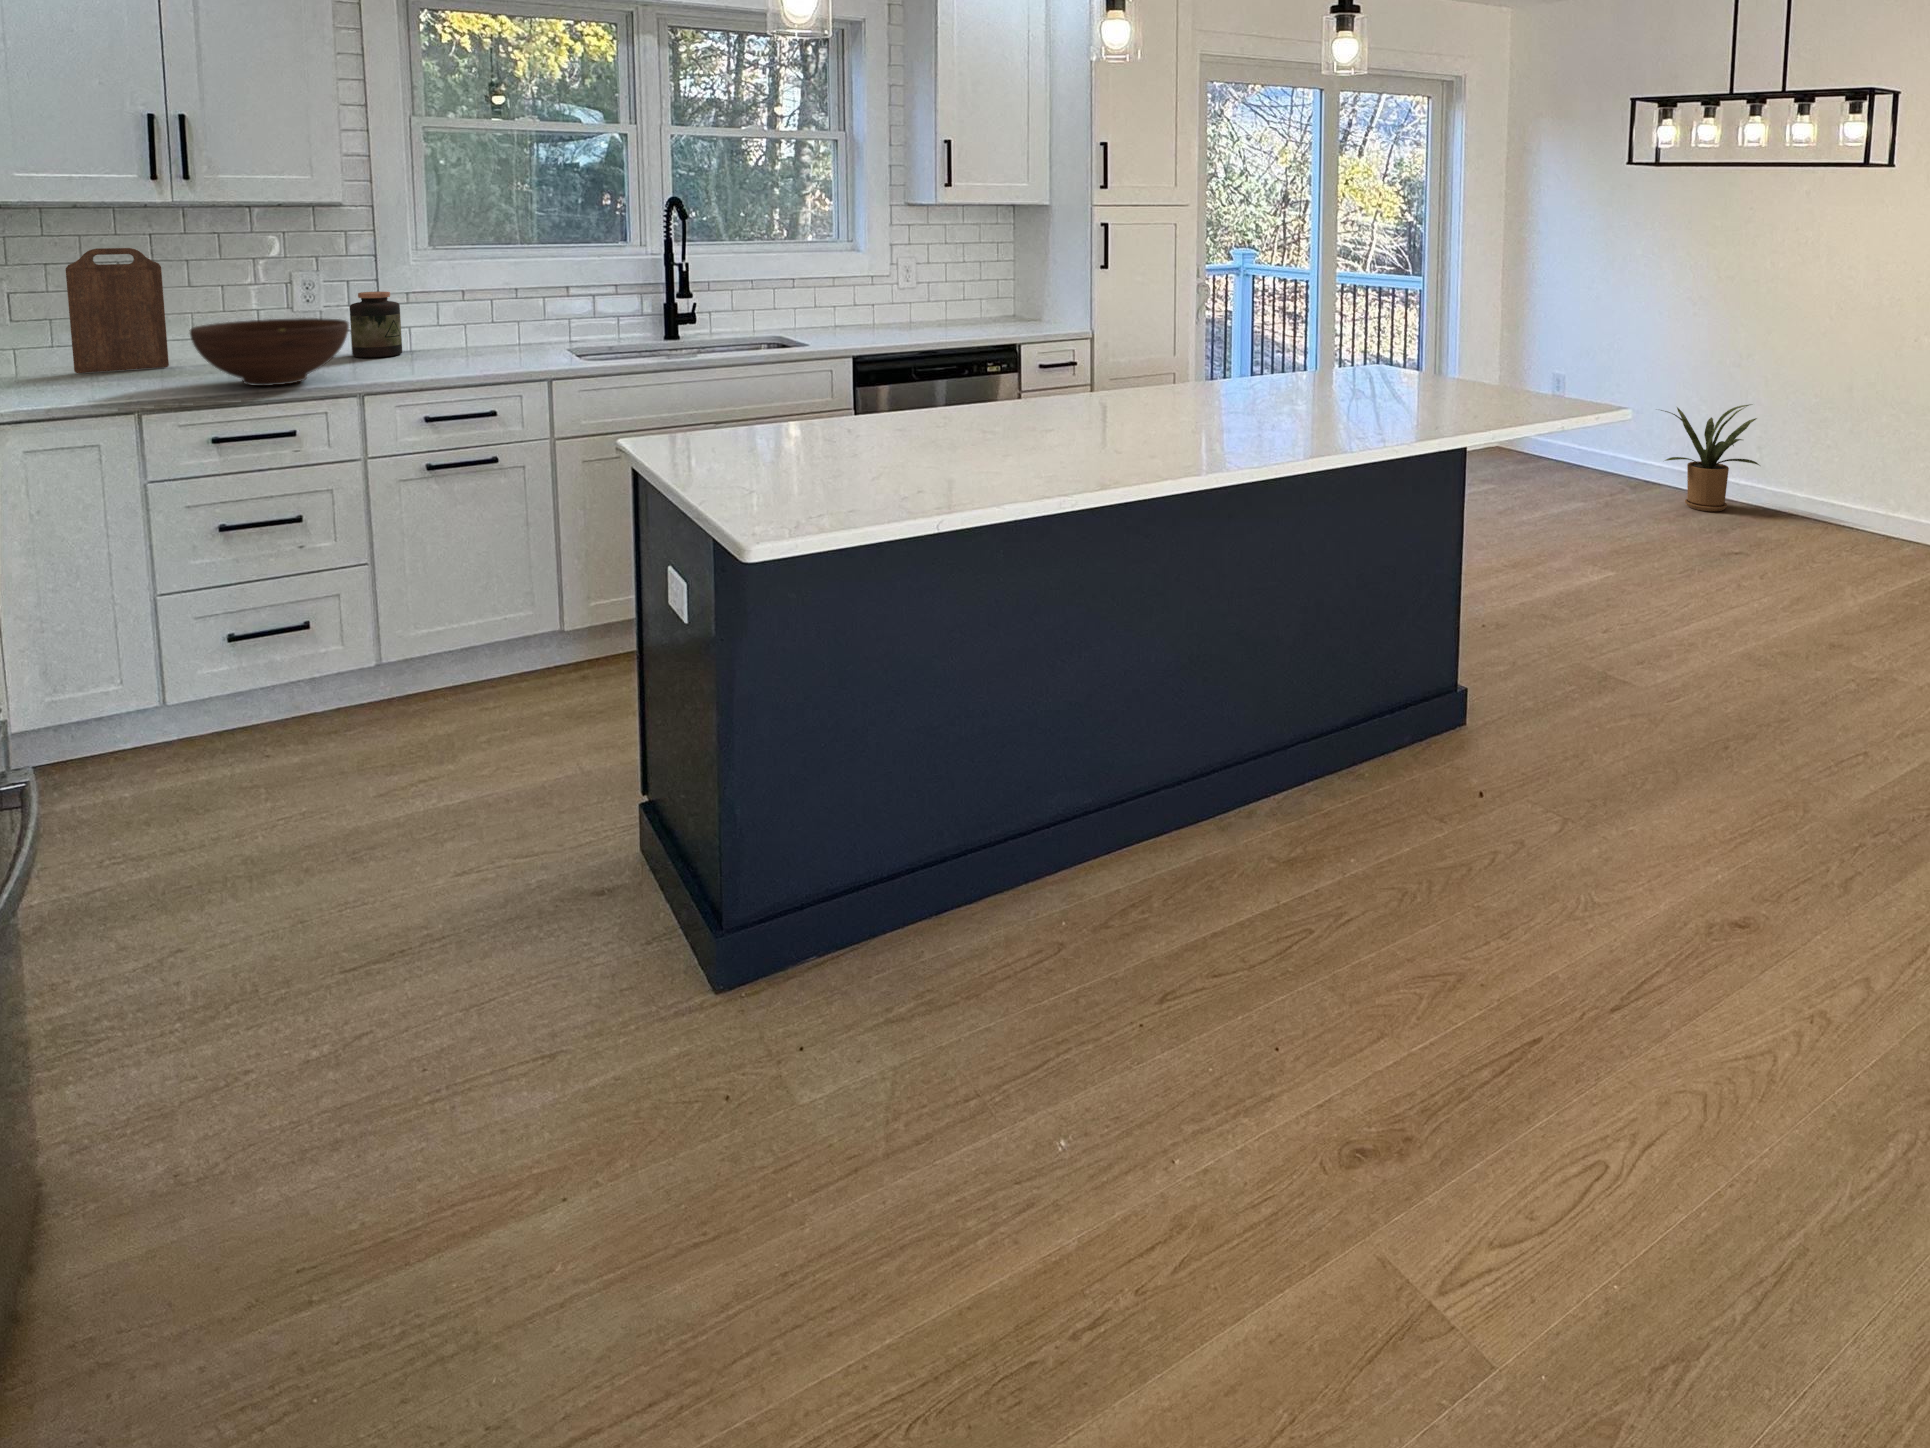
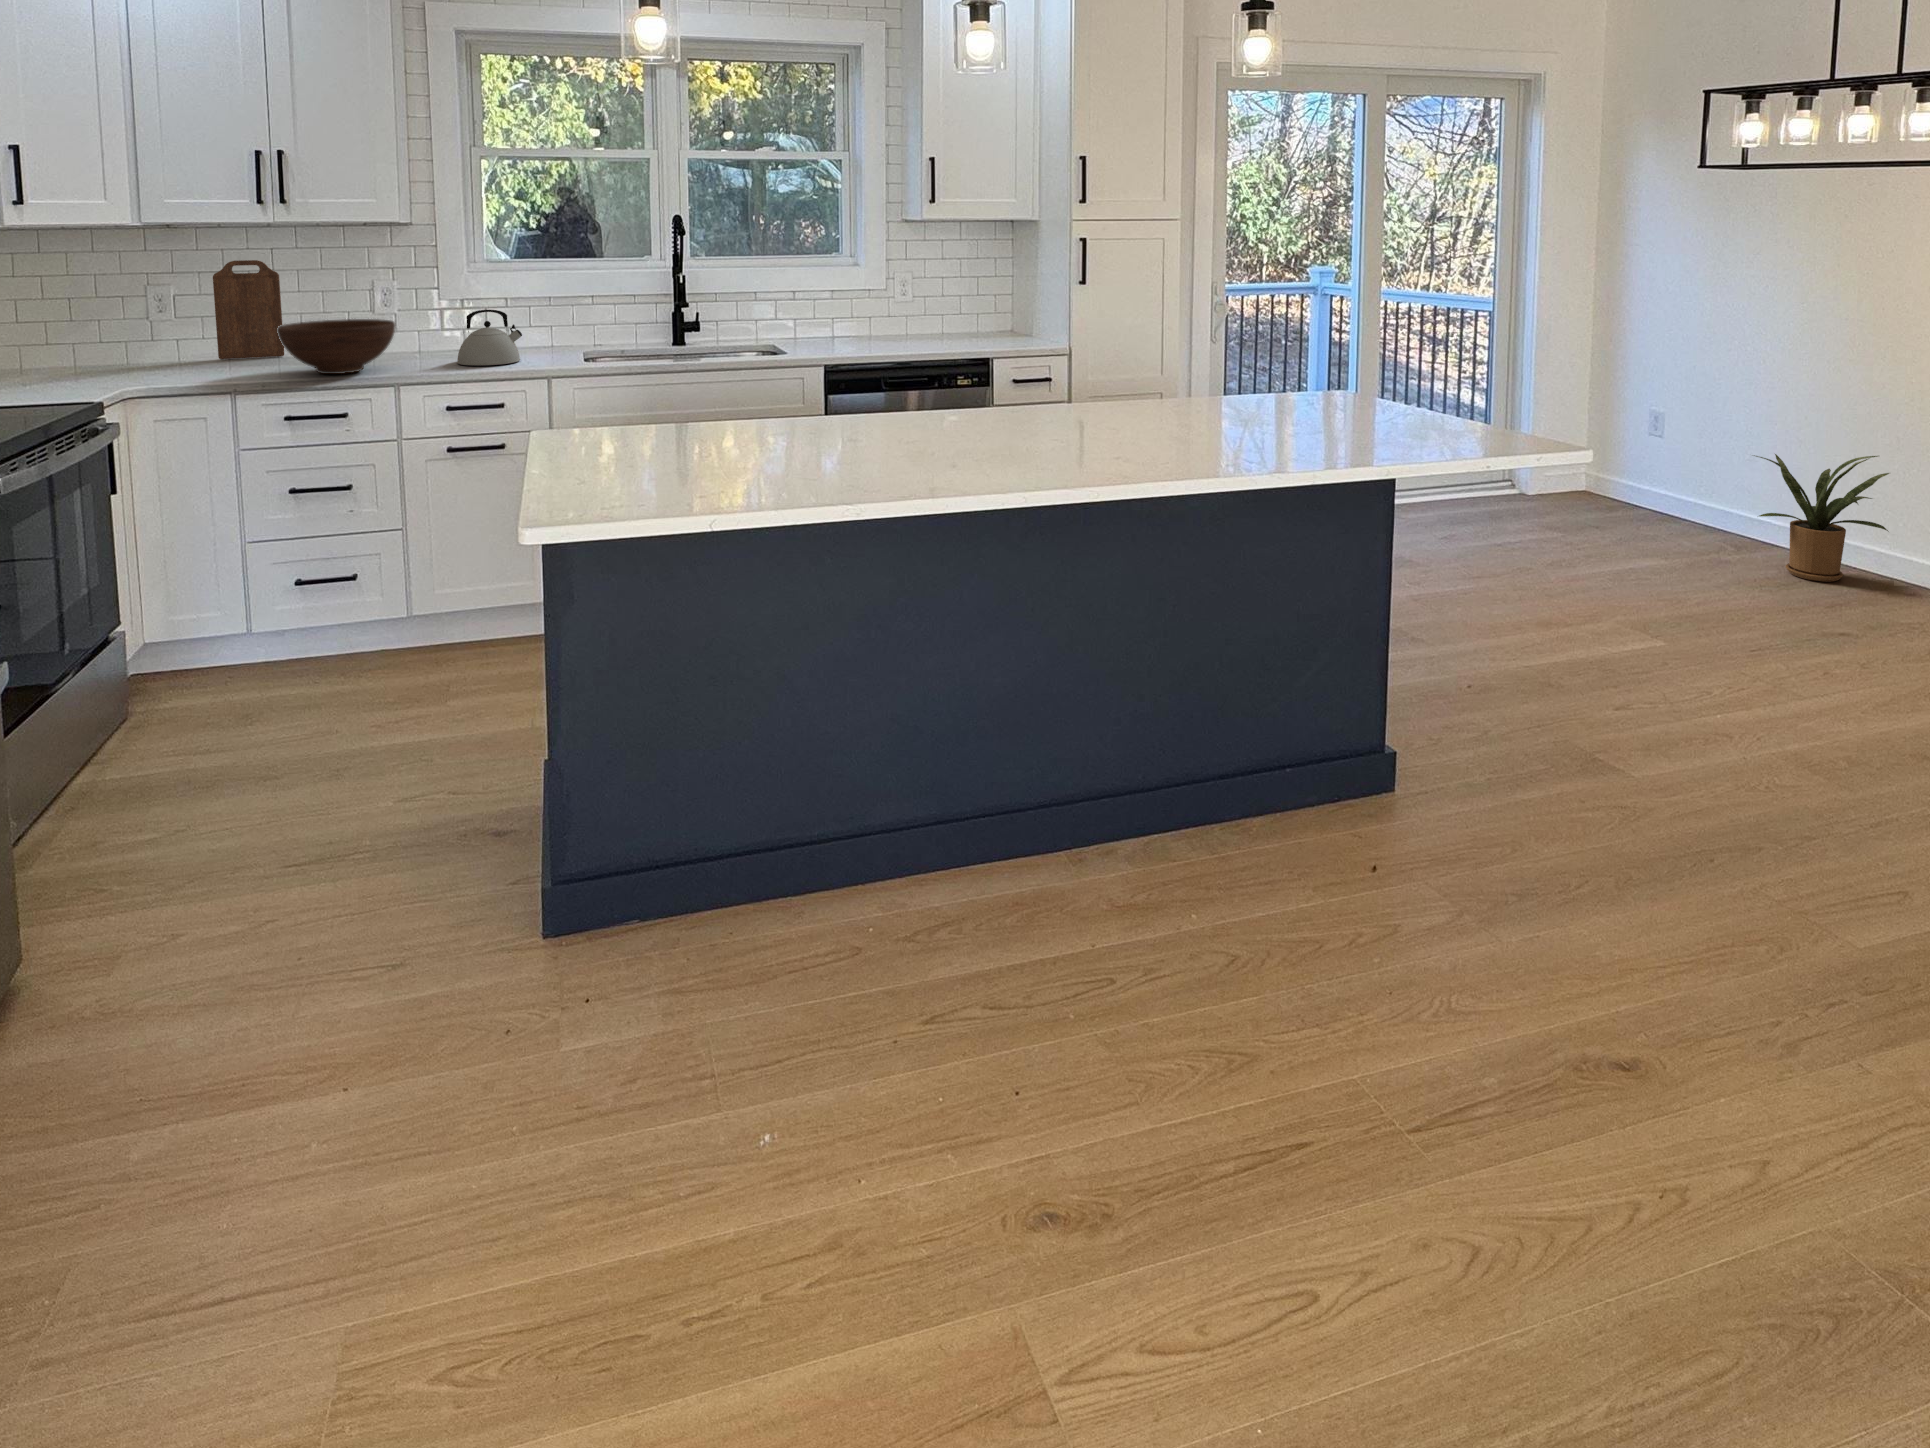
jar: present [350,291,402,357] -> none [416,297,456,353]
kettle: none [422,304,503,370] -> present [457,310,522,365]

